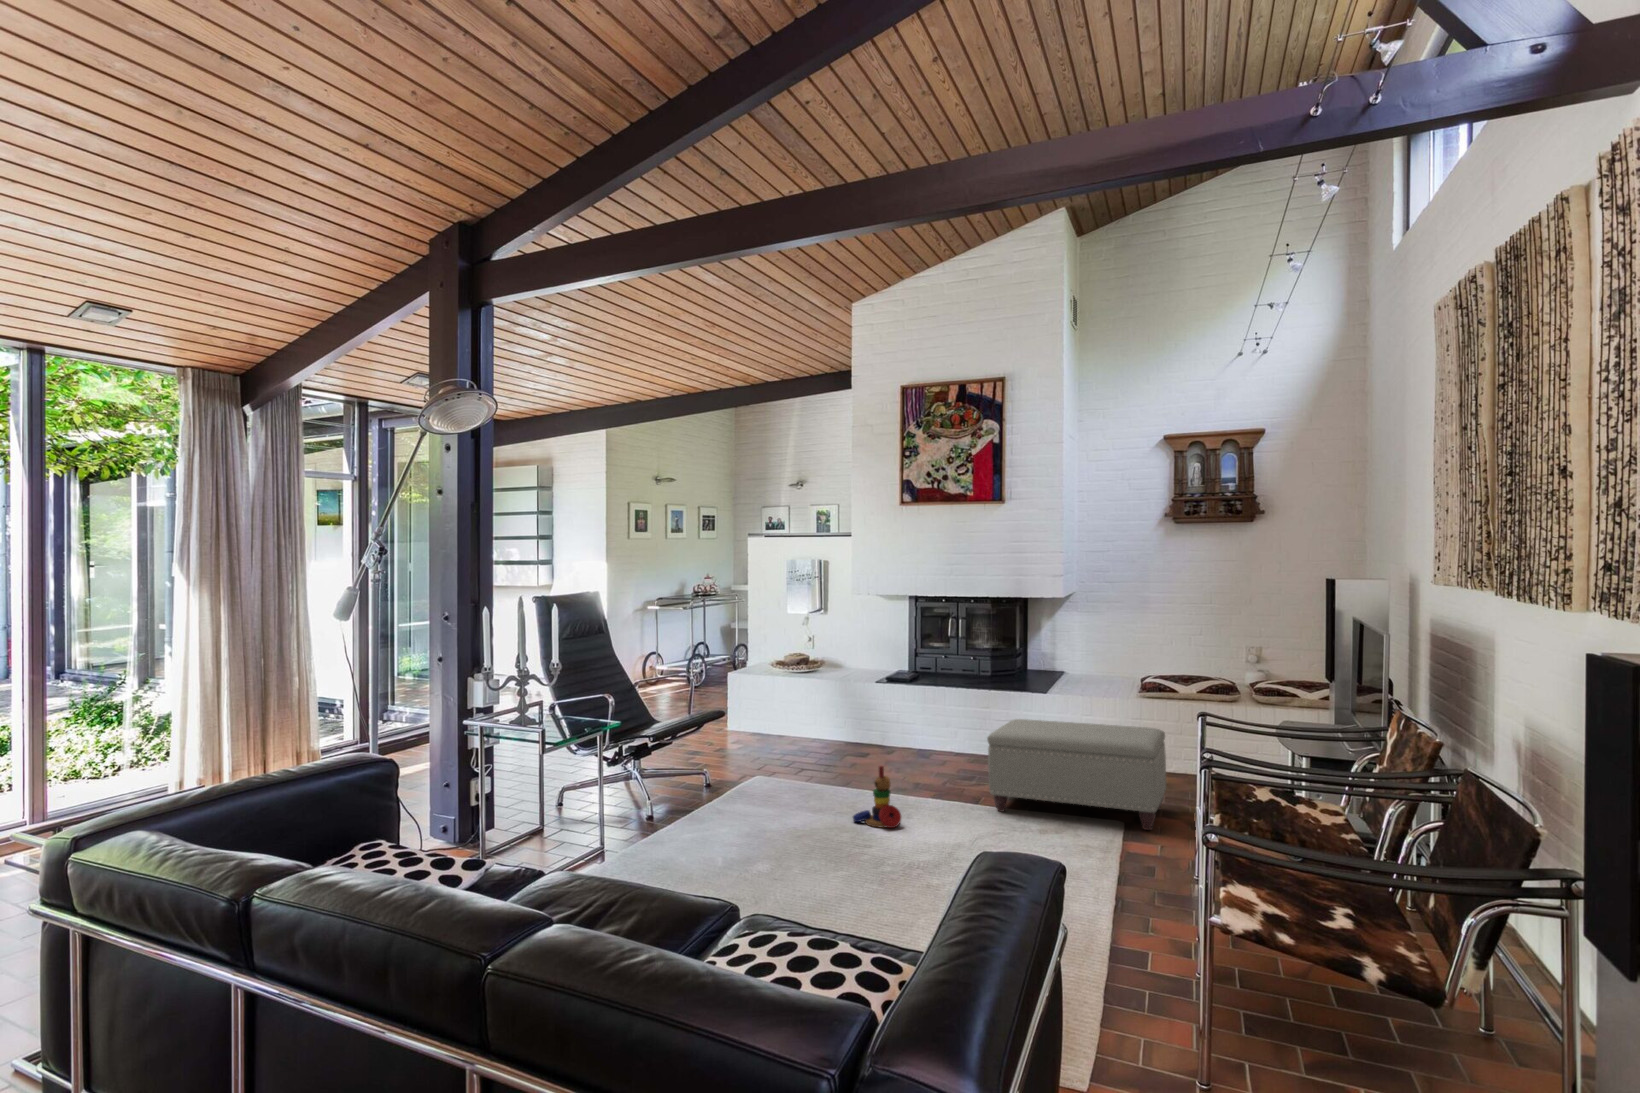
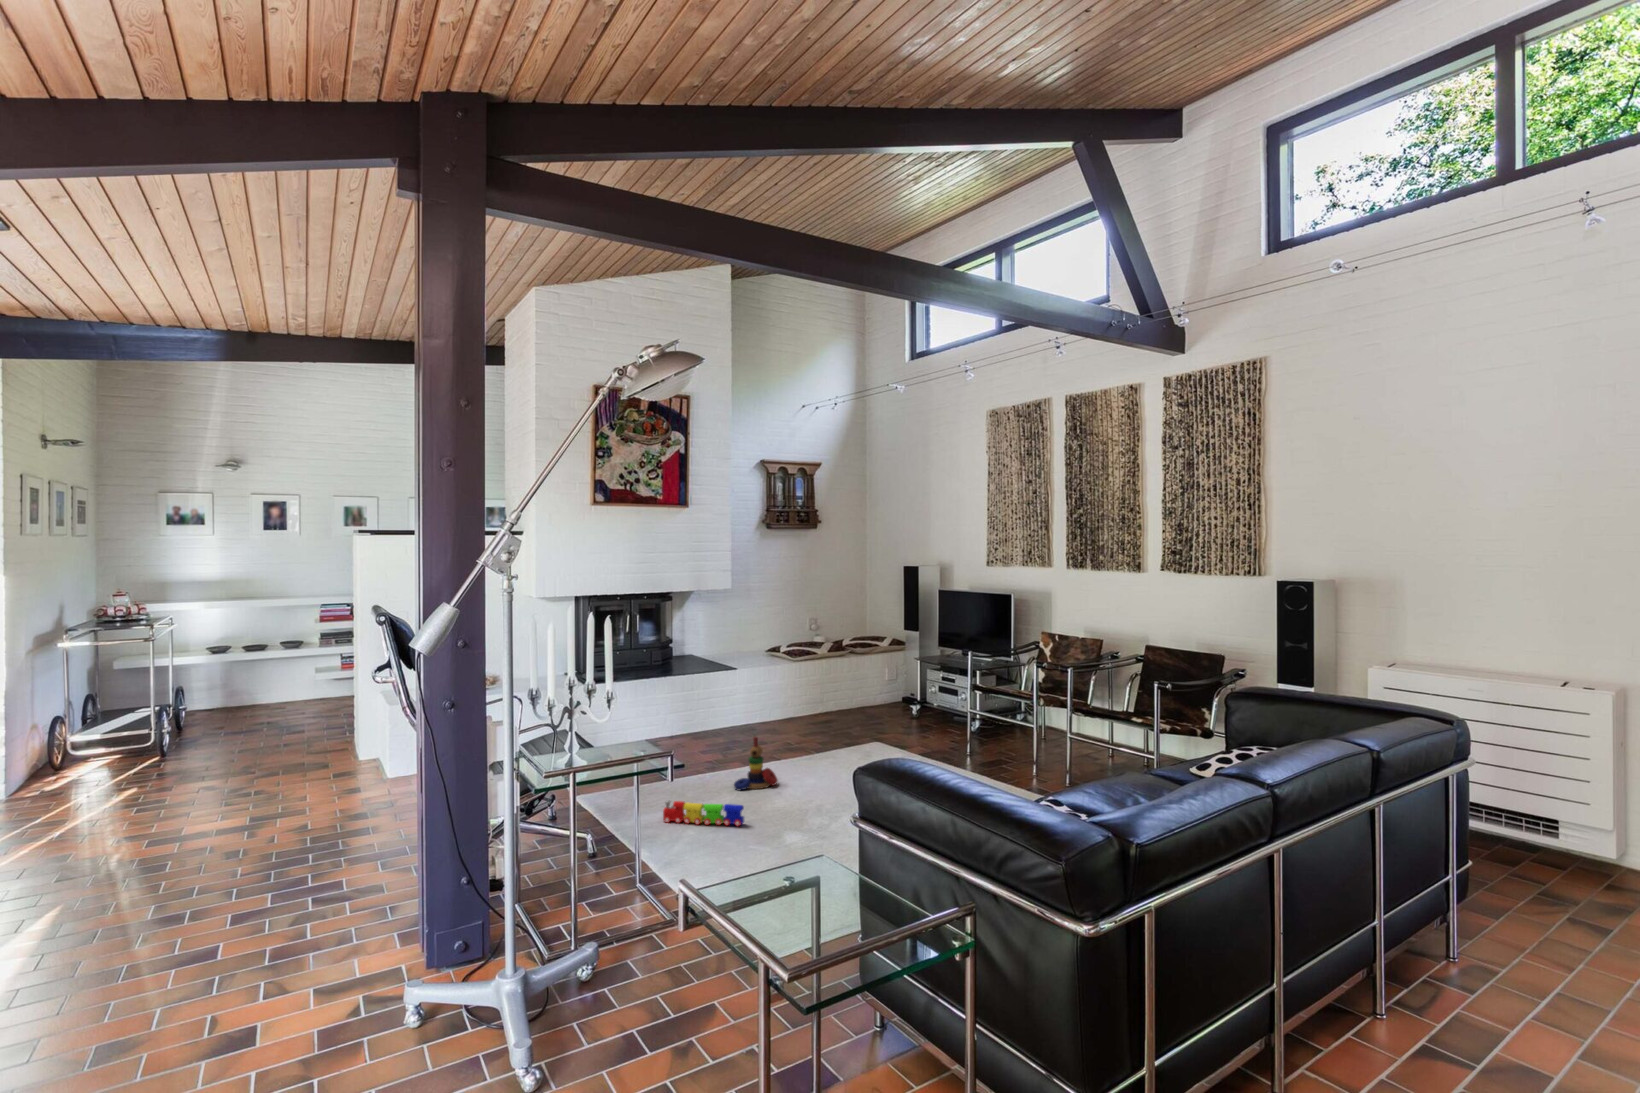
ottoman: present [987,719,1166,830] -> none [765,677,898,759]
toy train: none [728,805,768,849] -> present [663,801,744,826]

